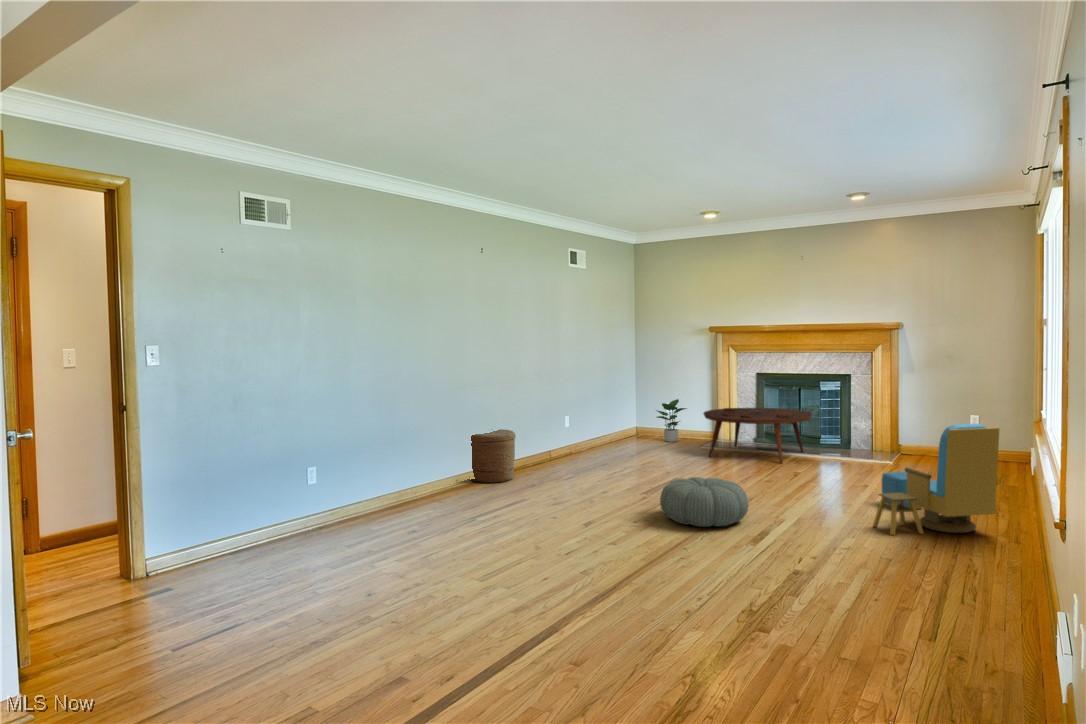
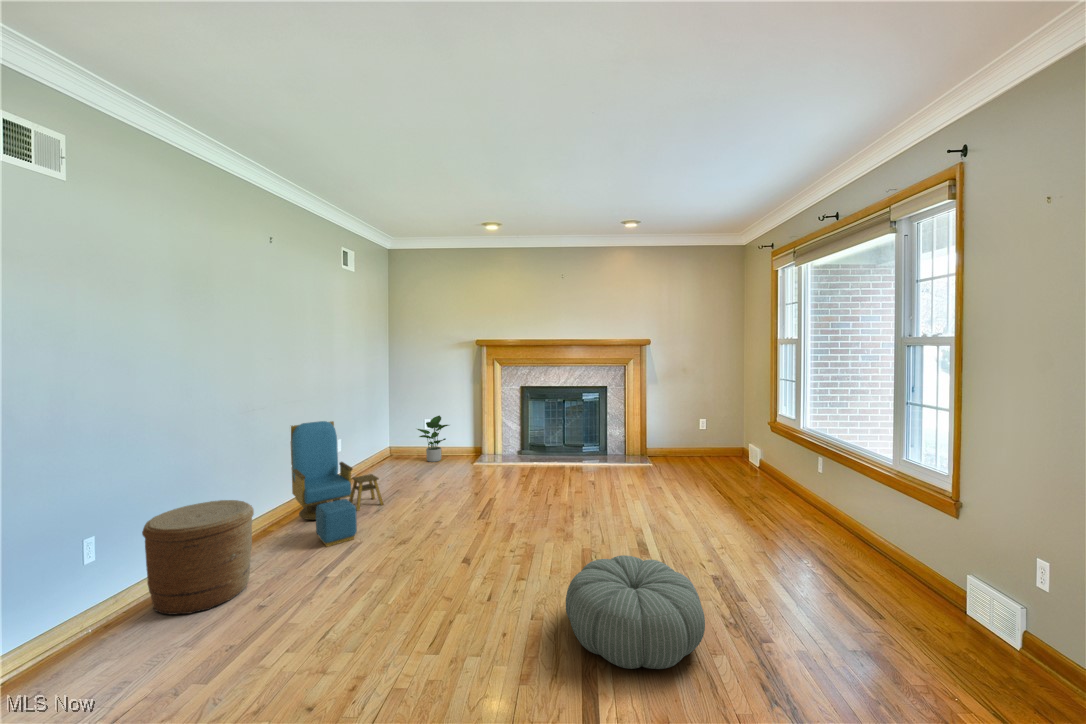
coffee table: present [703,408,812,463] -> none [483,420,588,481]
armchair: present [873,424,999,535] -> present [291,421,383,547]

